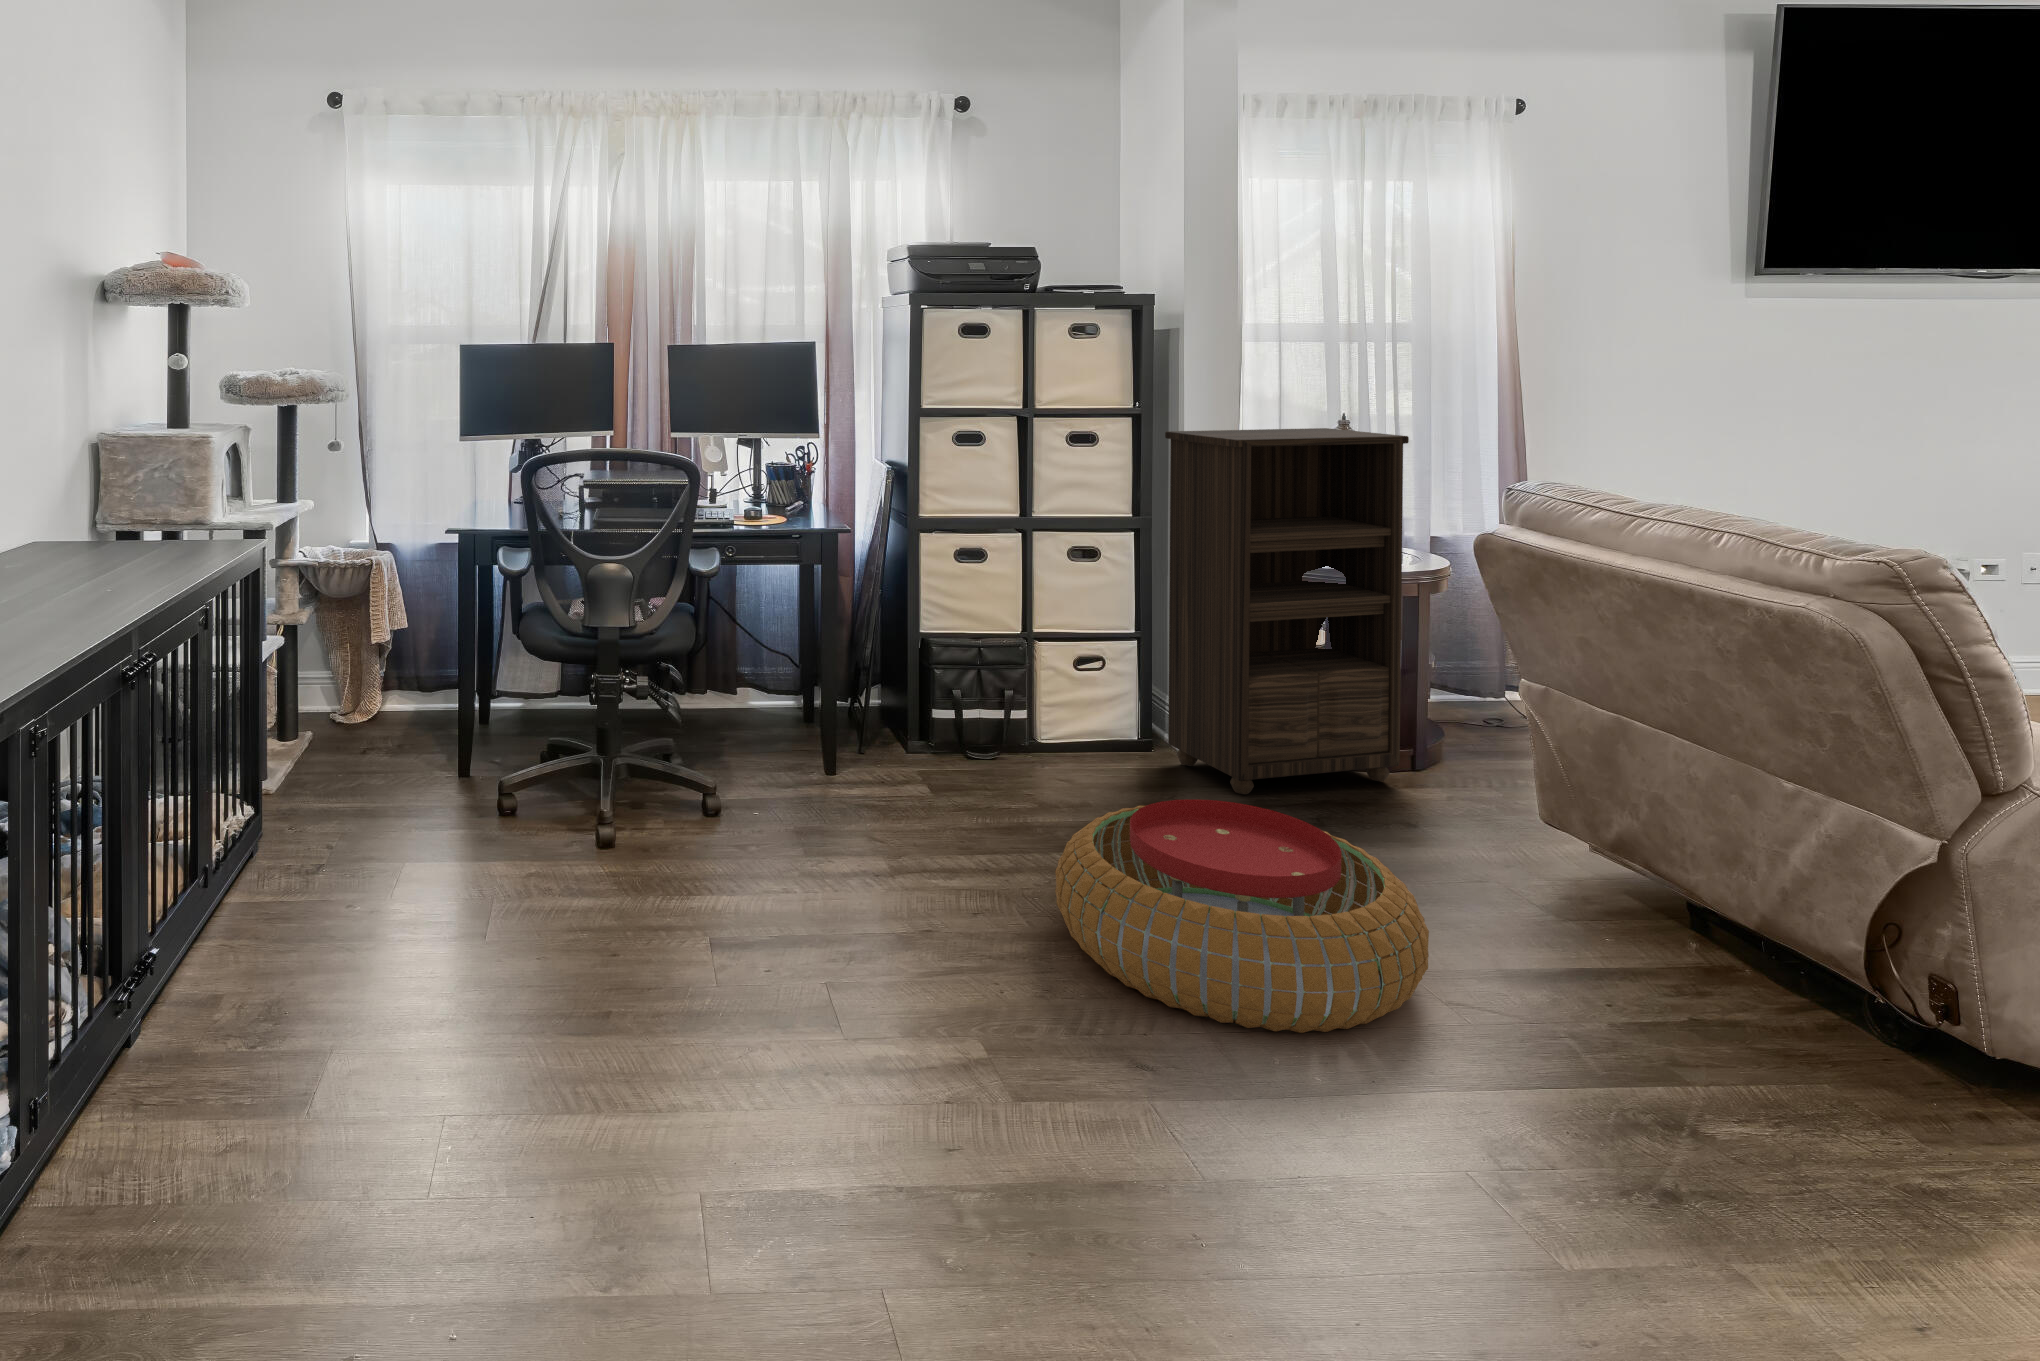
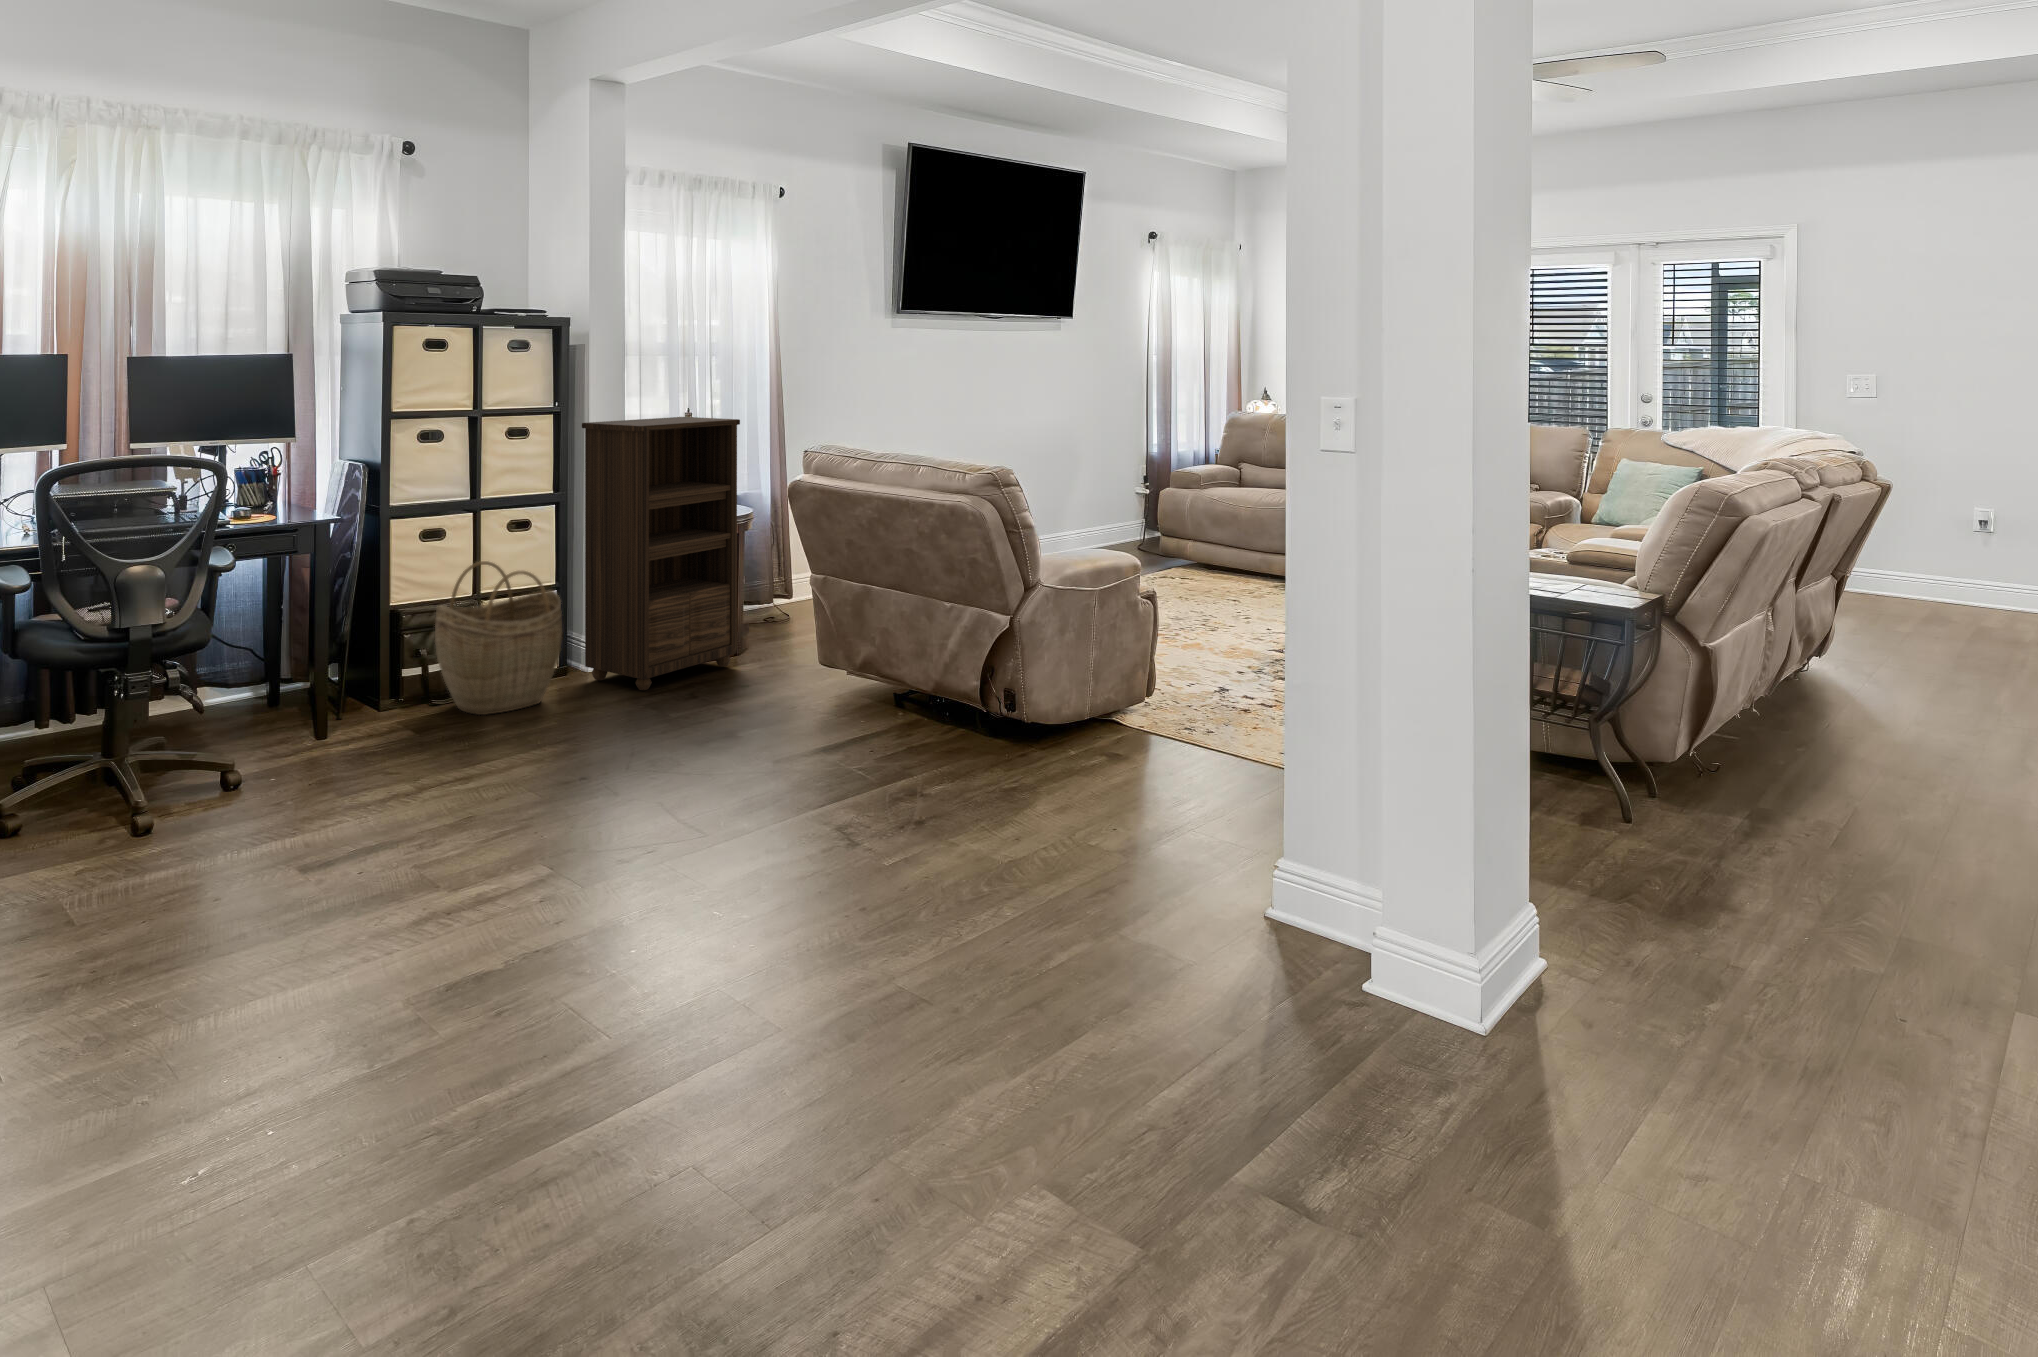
woven basket: none [967,594,1126,786] -> present [435,561,562,715]
pouf: present [1055,799,1429,1033] -> none [559,678,794,813]

